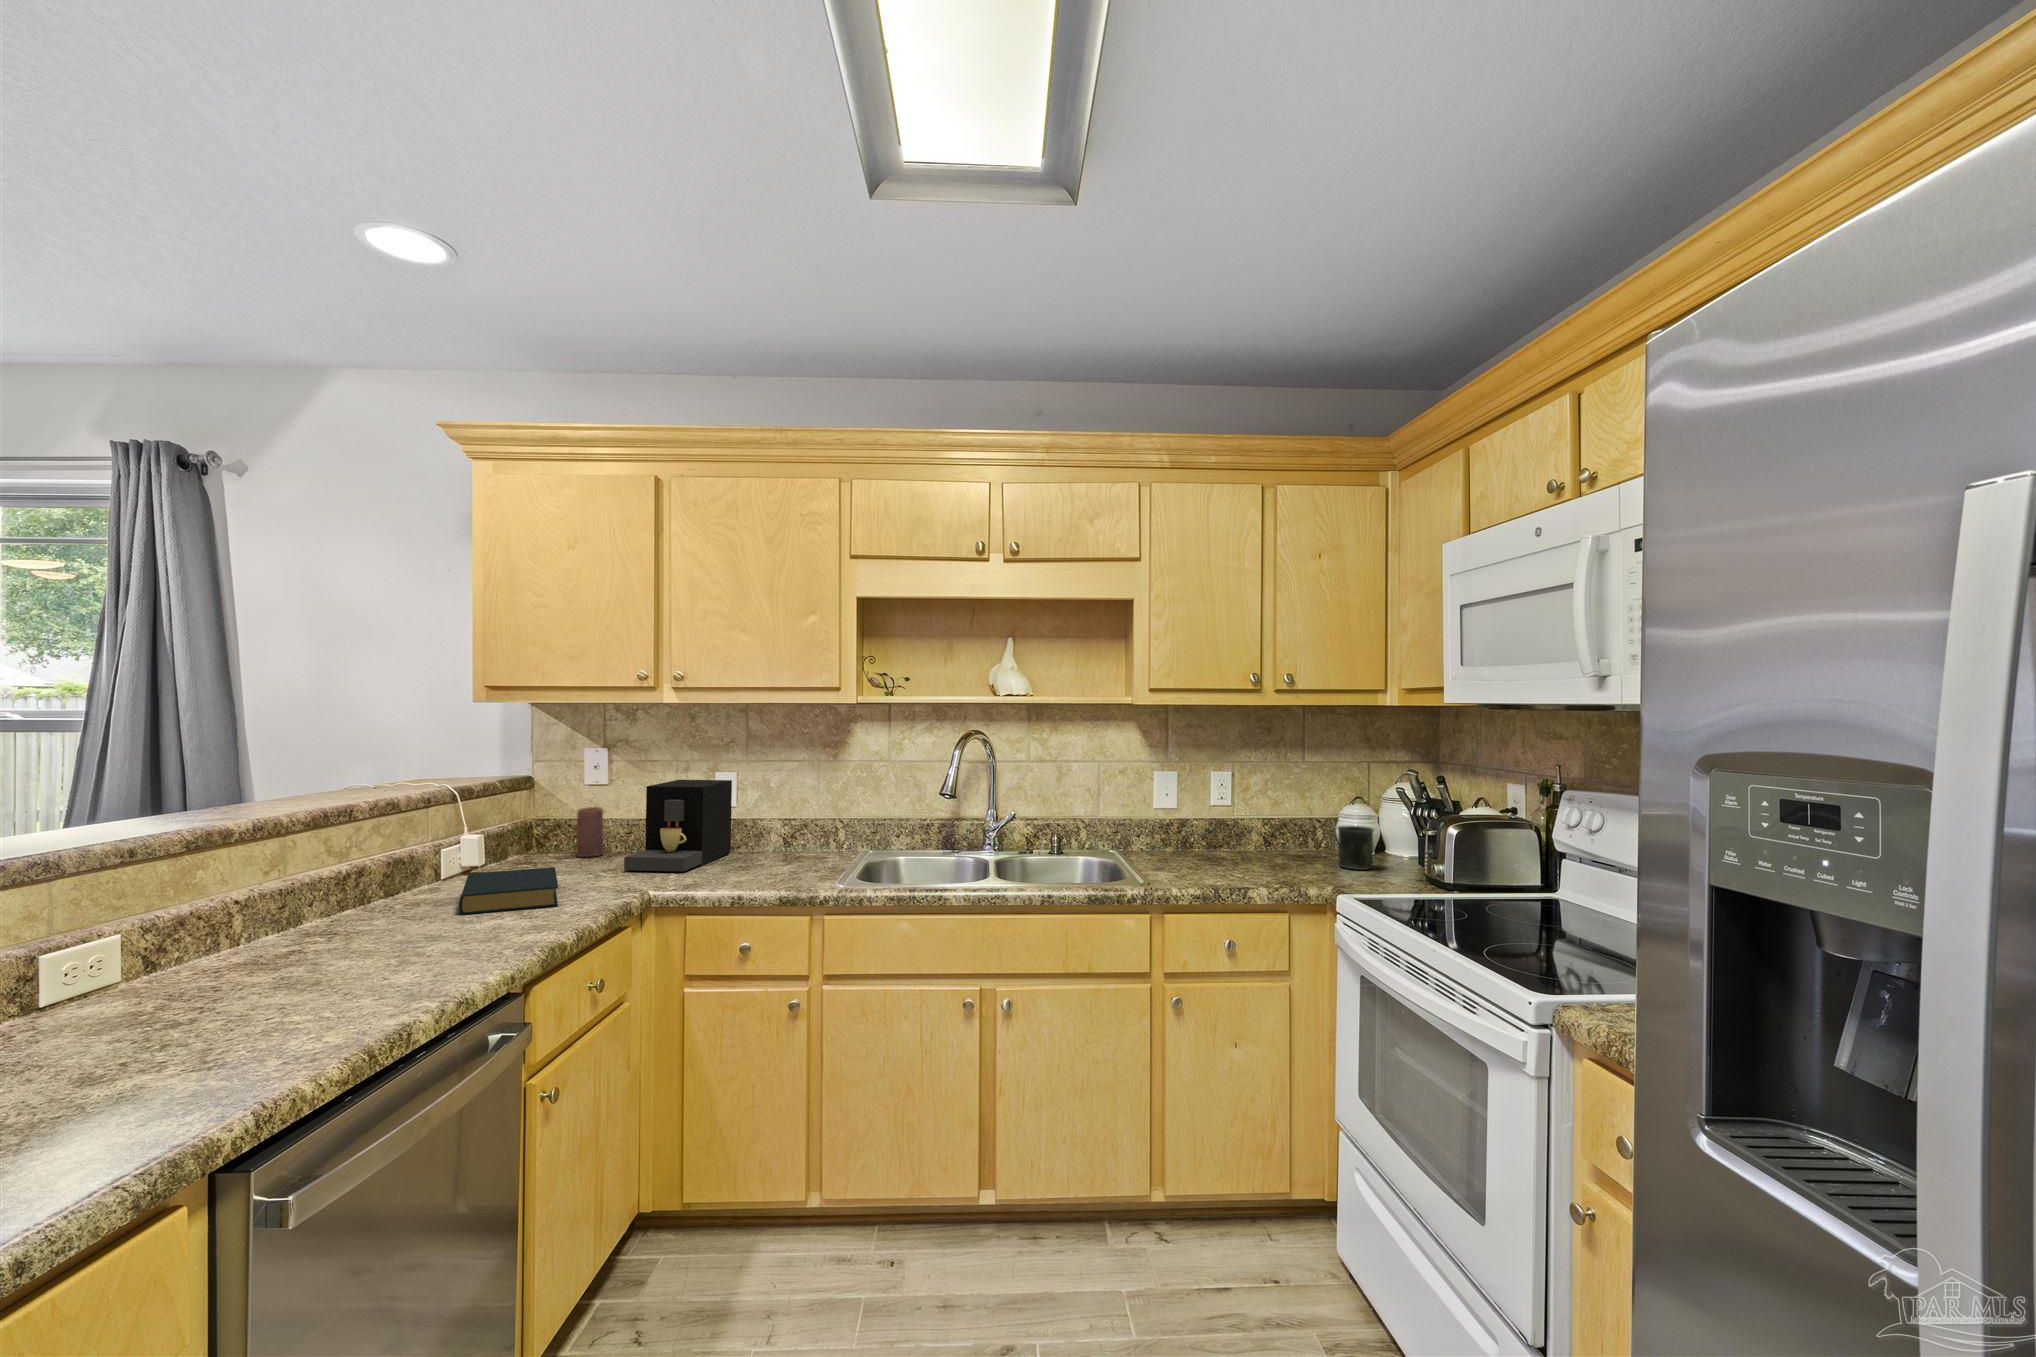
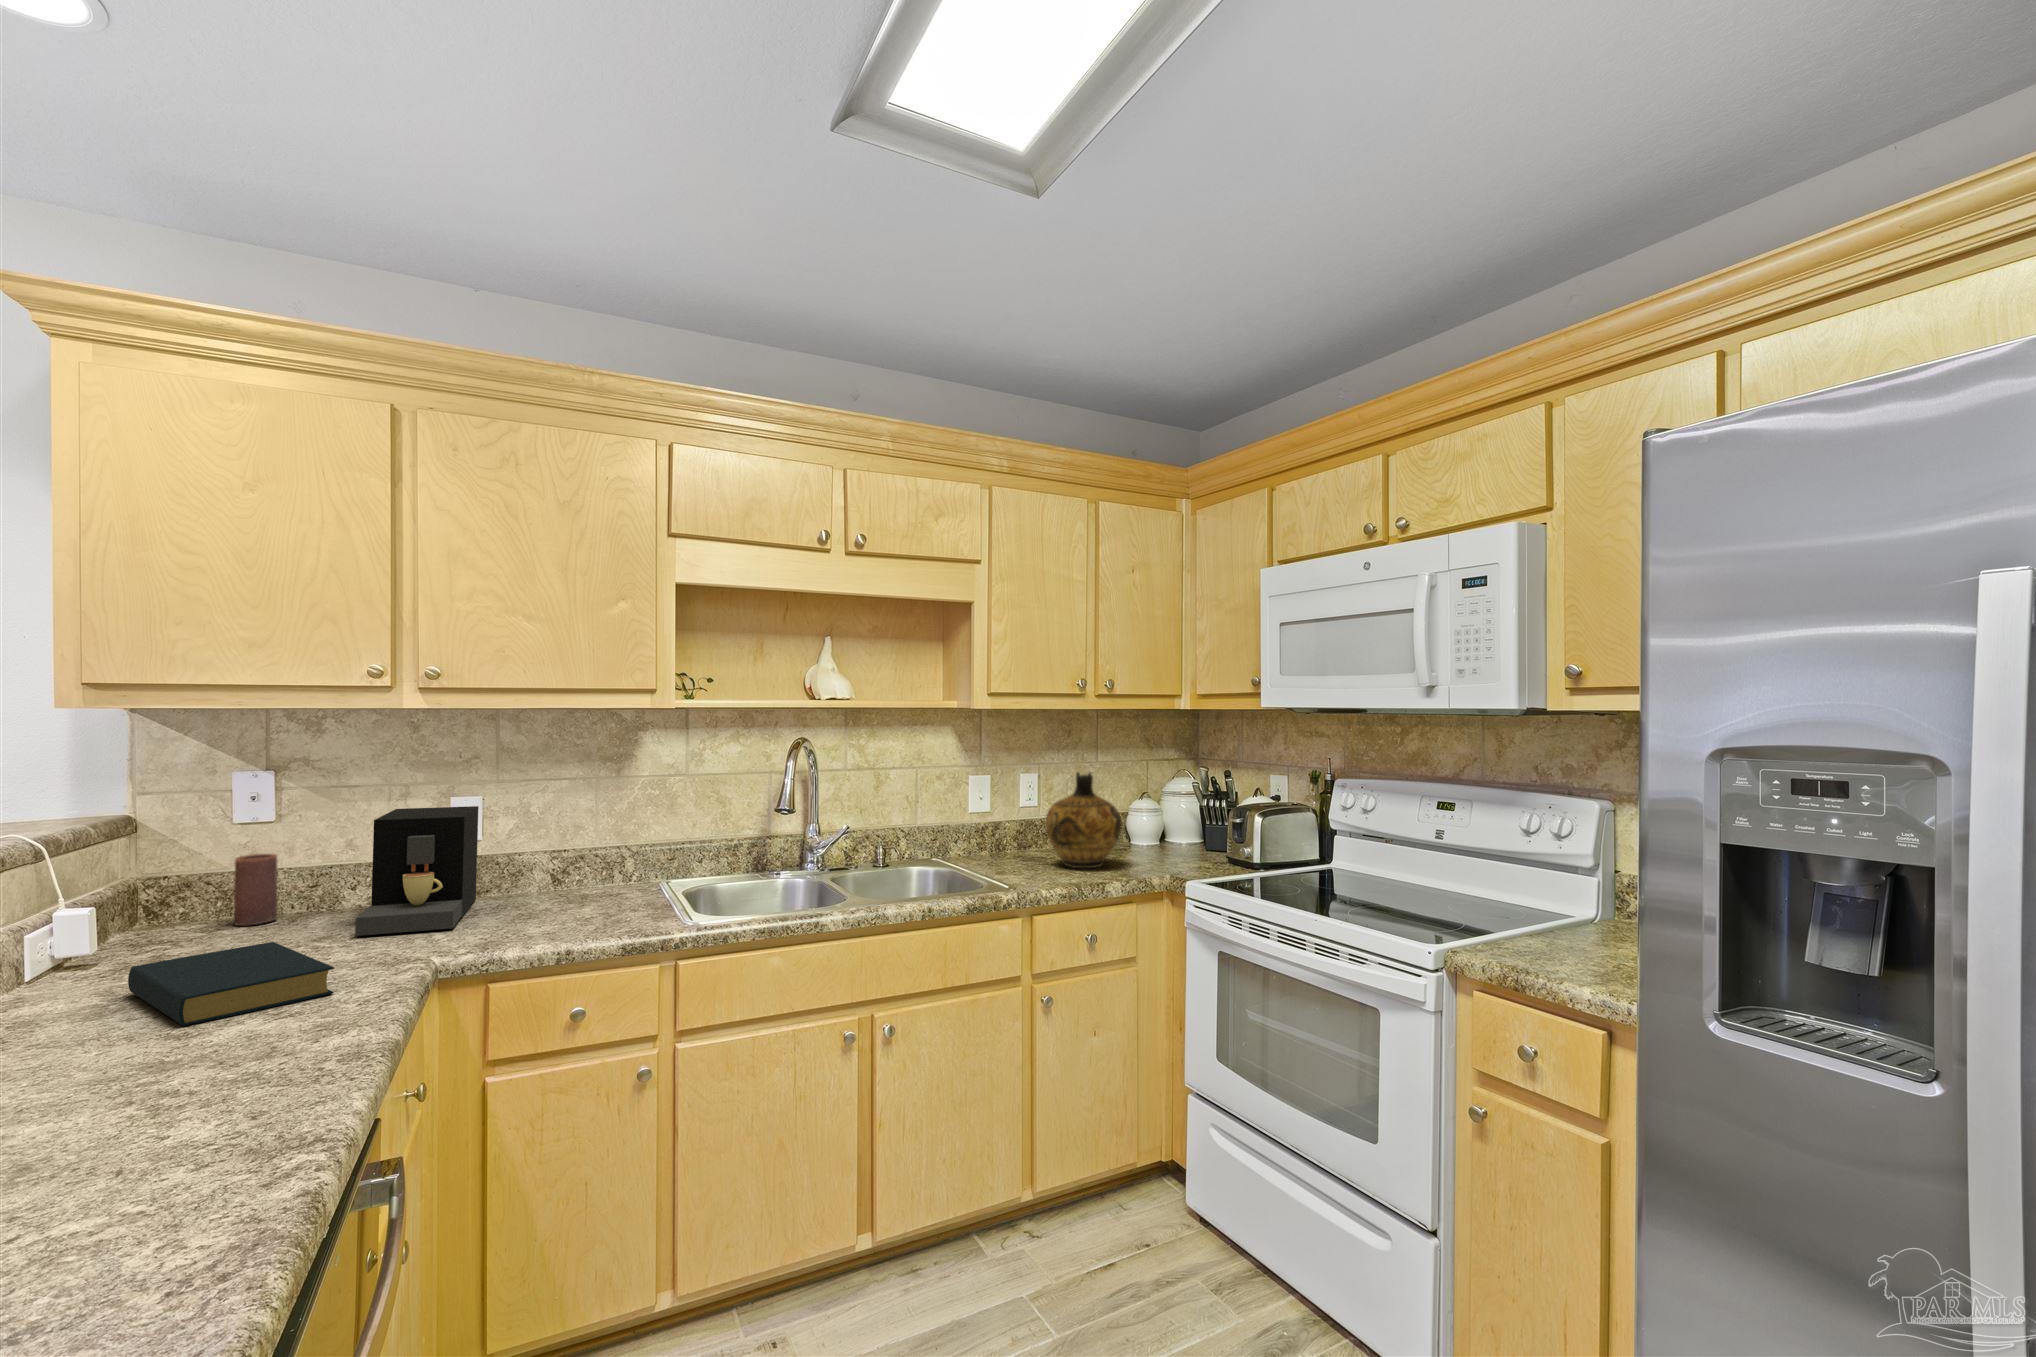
ceramic jug: none [1217,771,1299,873] -> present [1045,772,1122,868]
mug: present [1338,825,1374,870] -> none [1141,818,1173,858]

